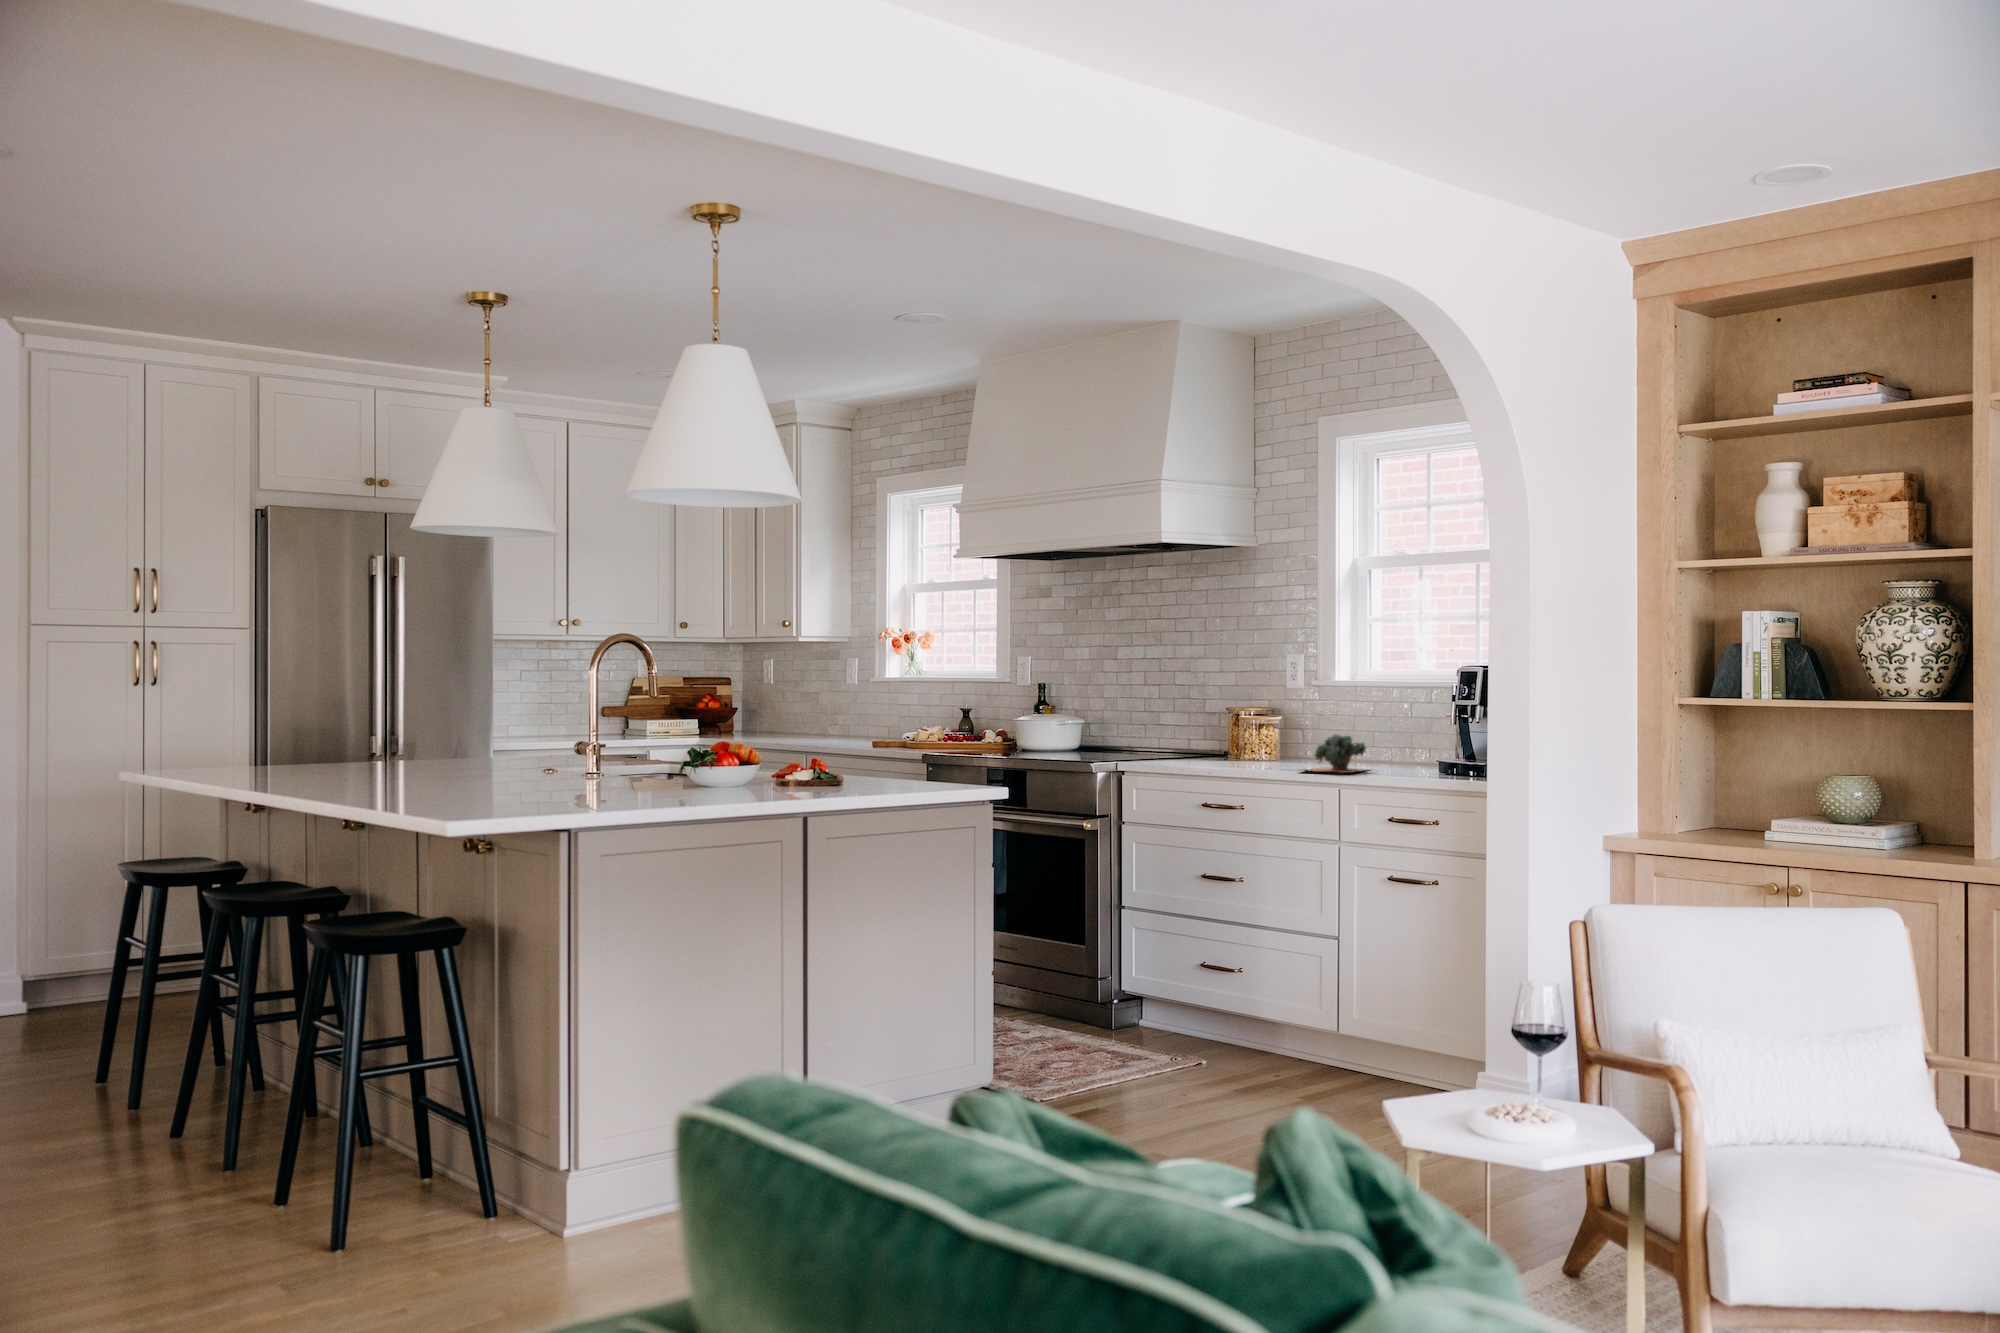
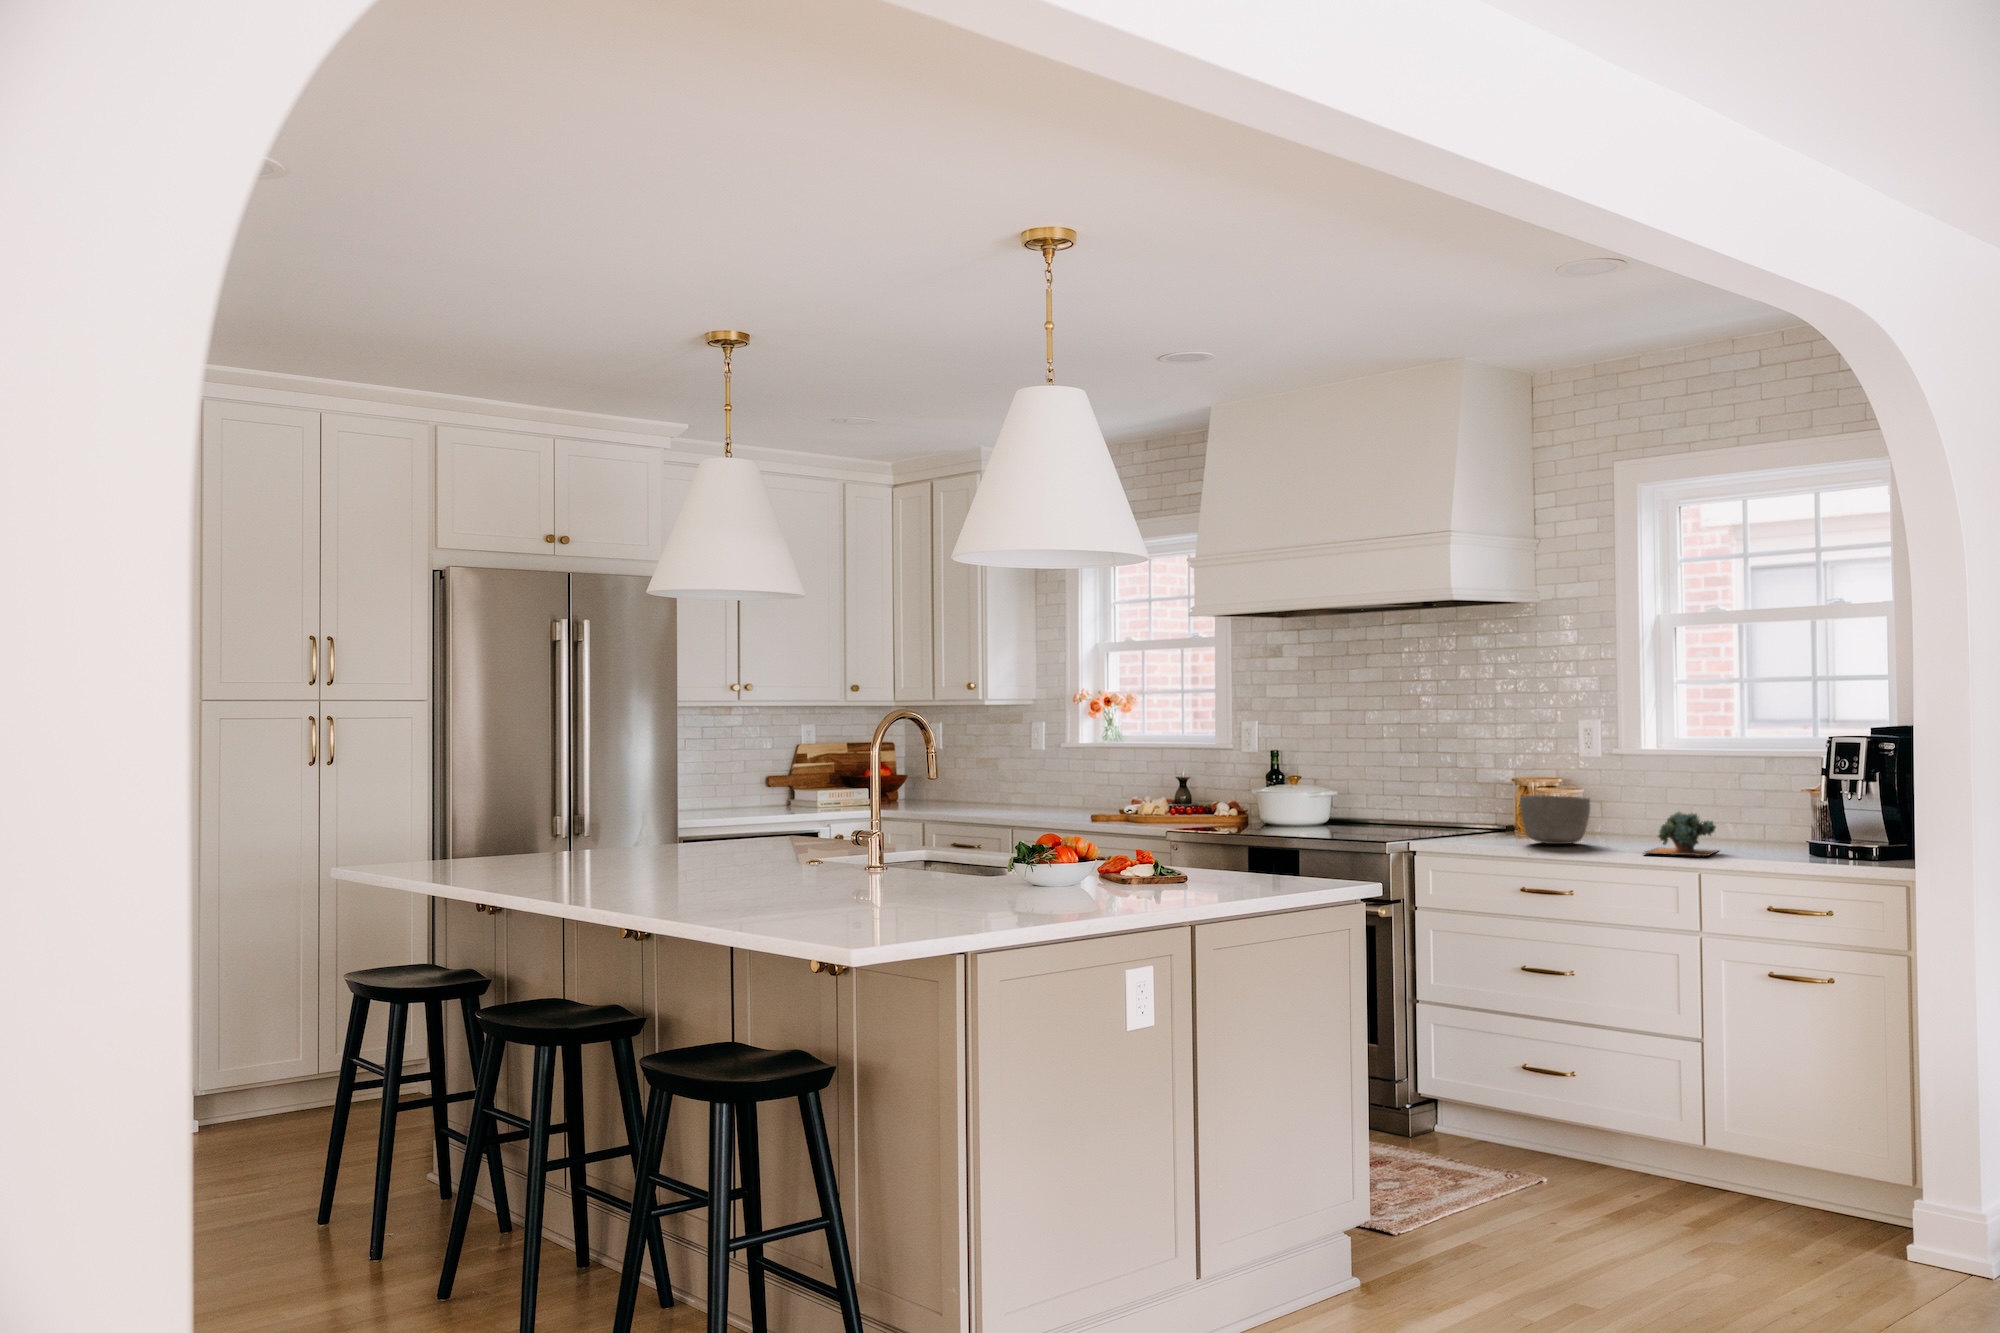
bowl: none [1211,721,1272,764] -> present [1520,795,1590,844]

